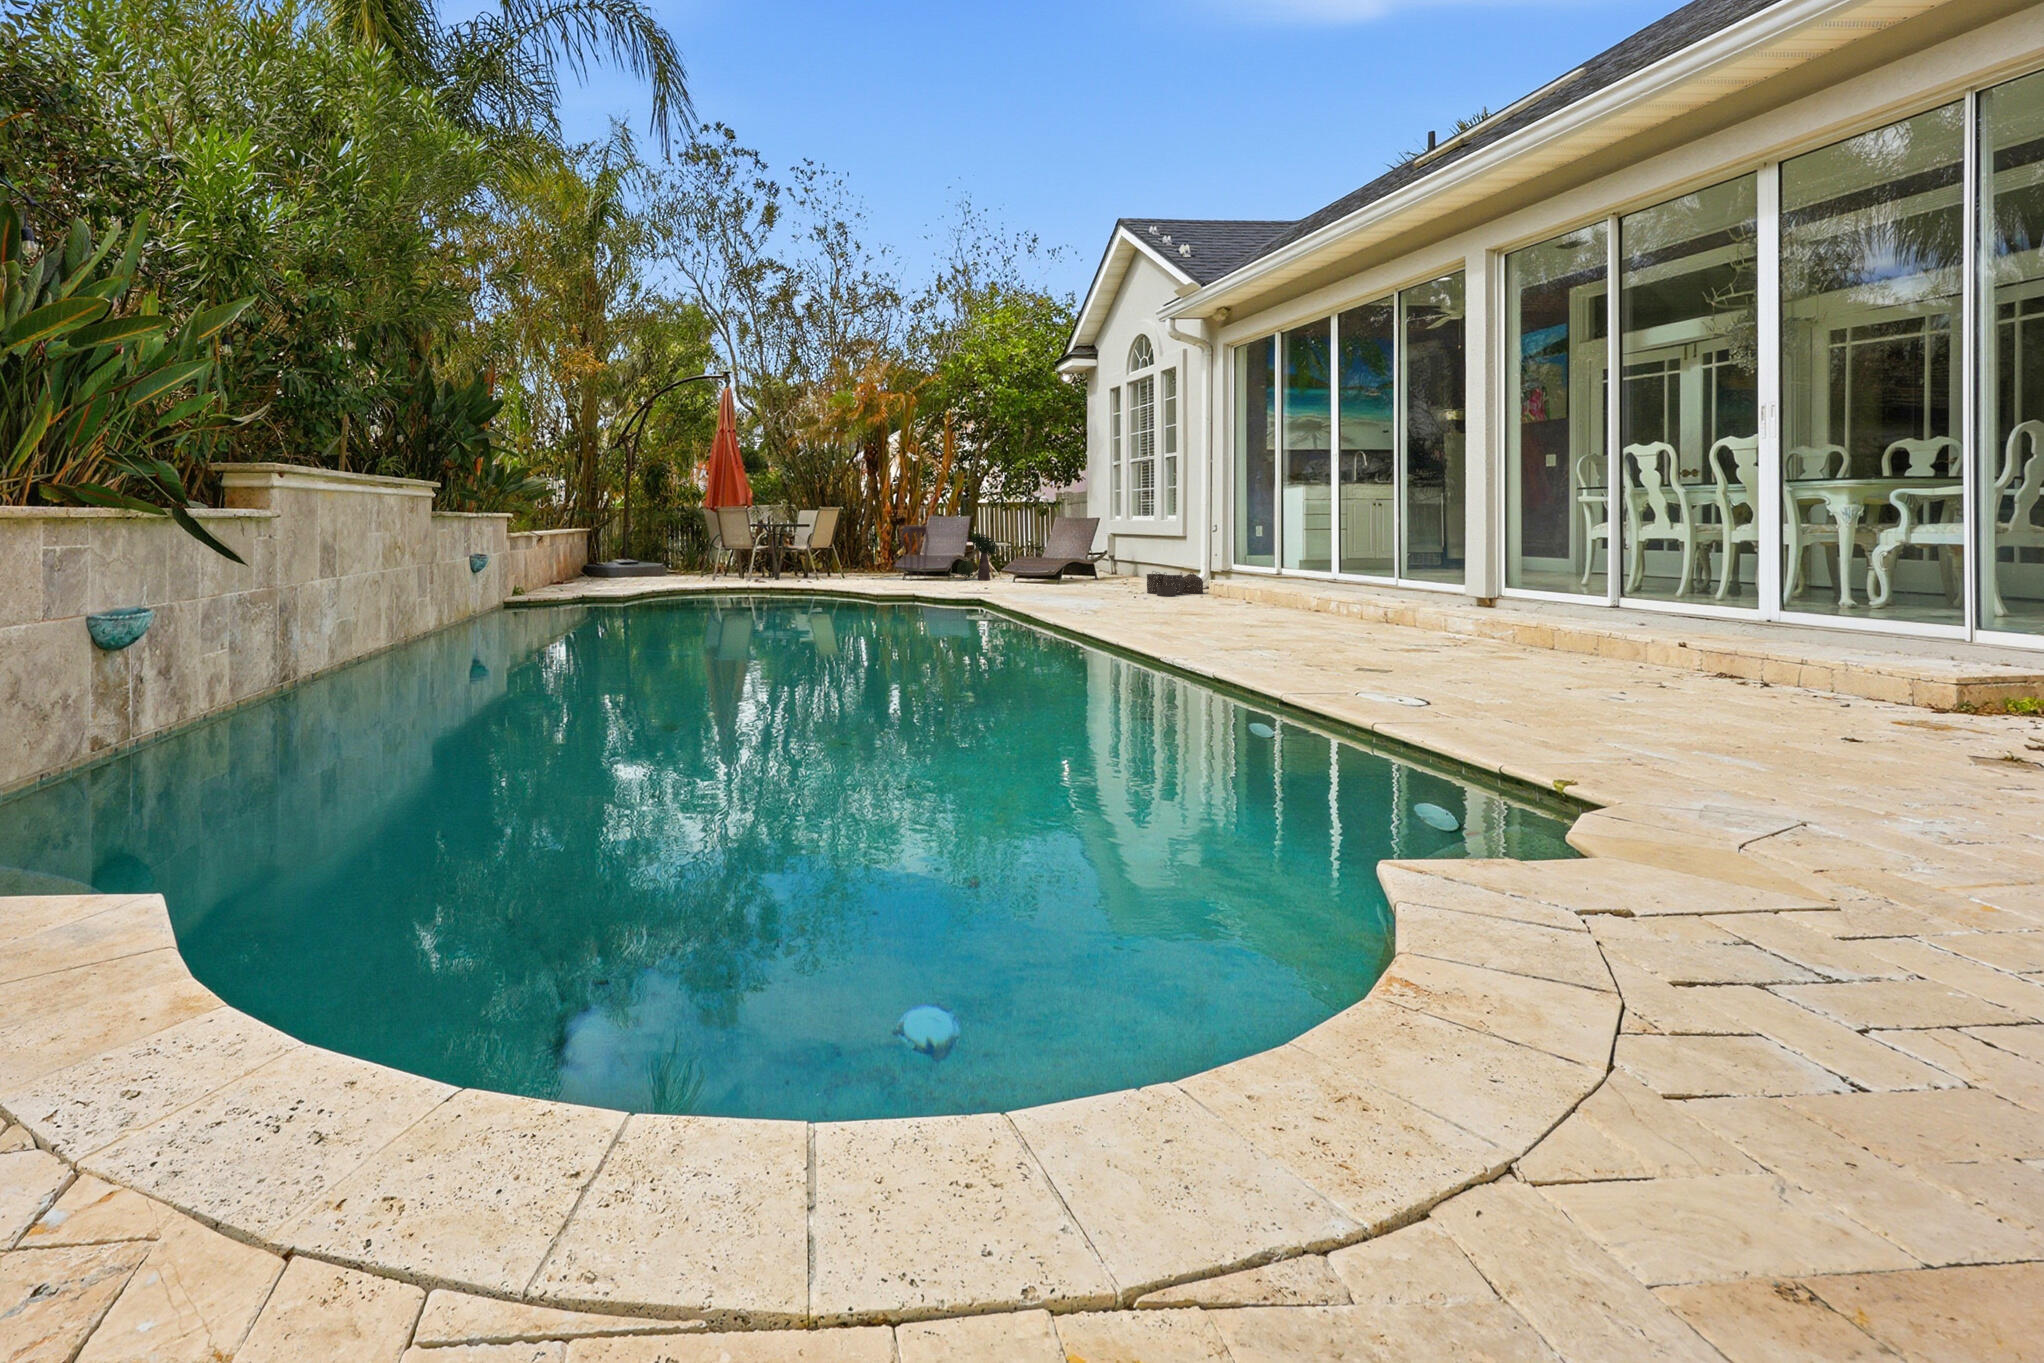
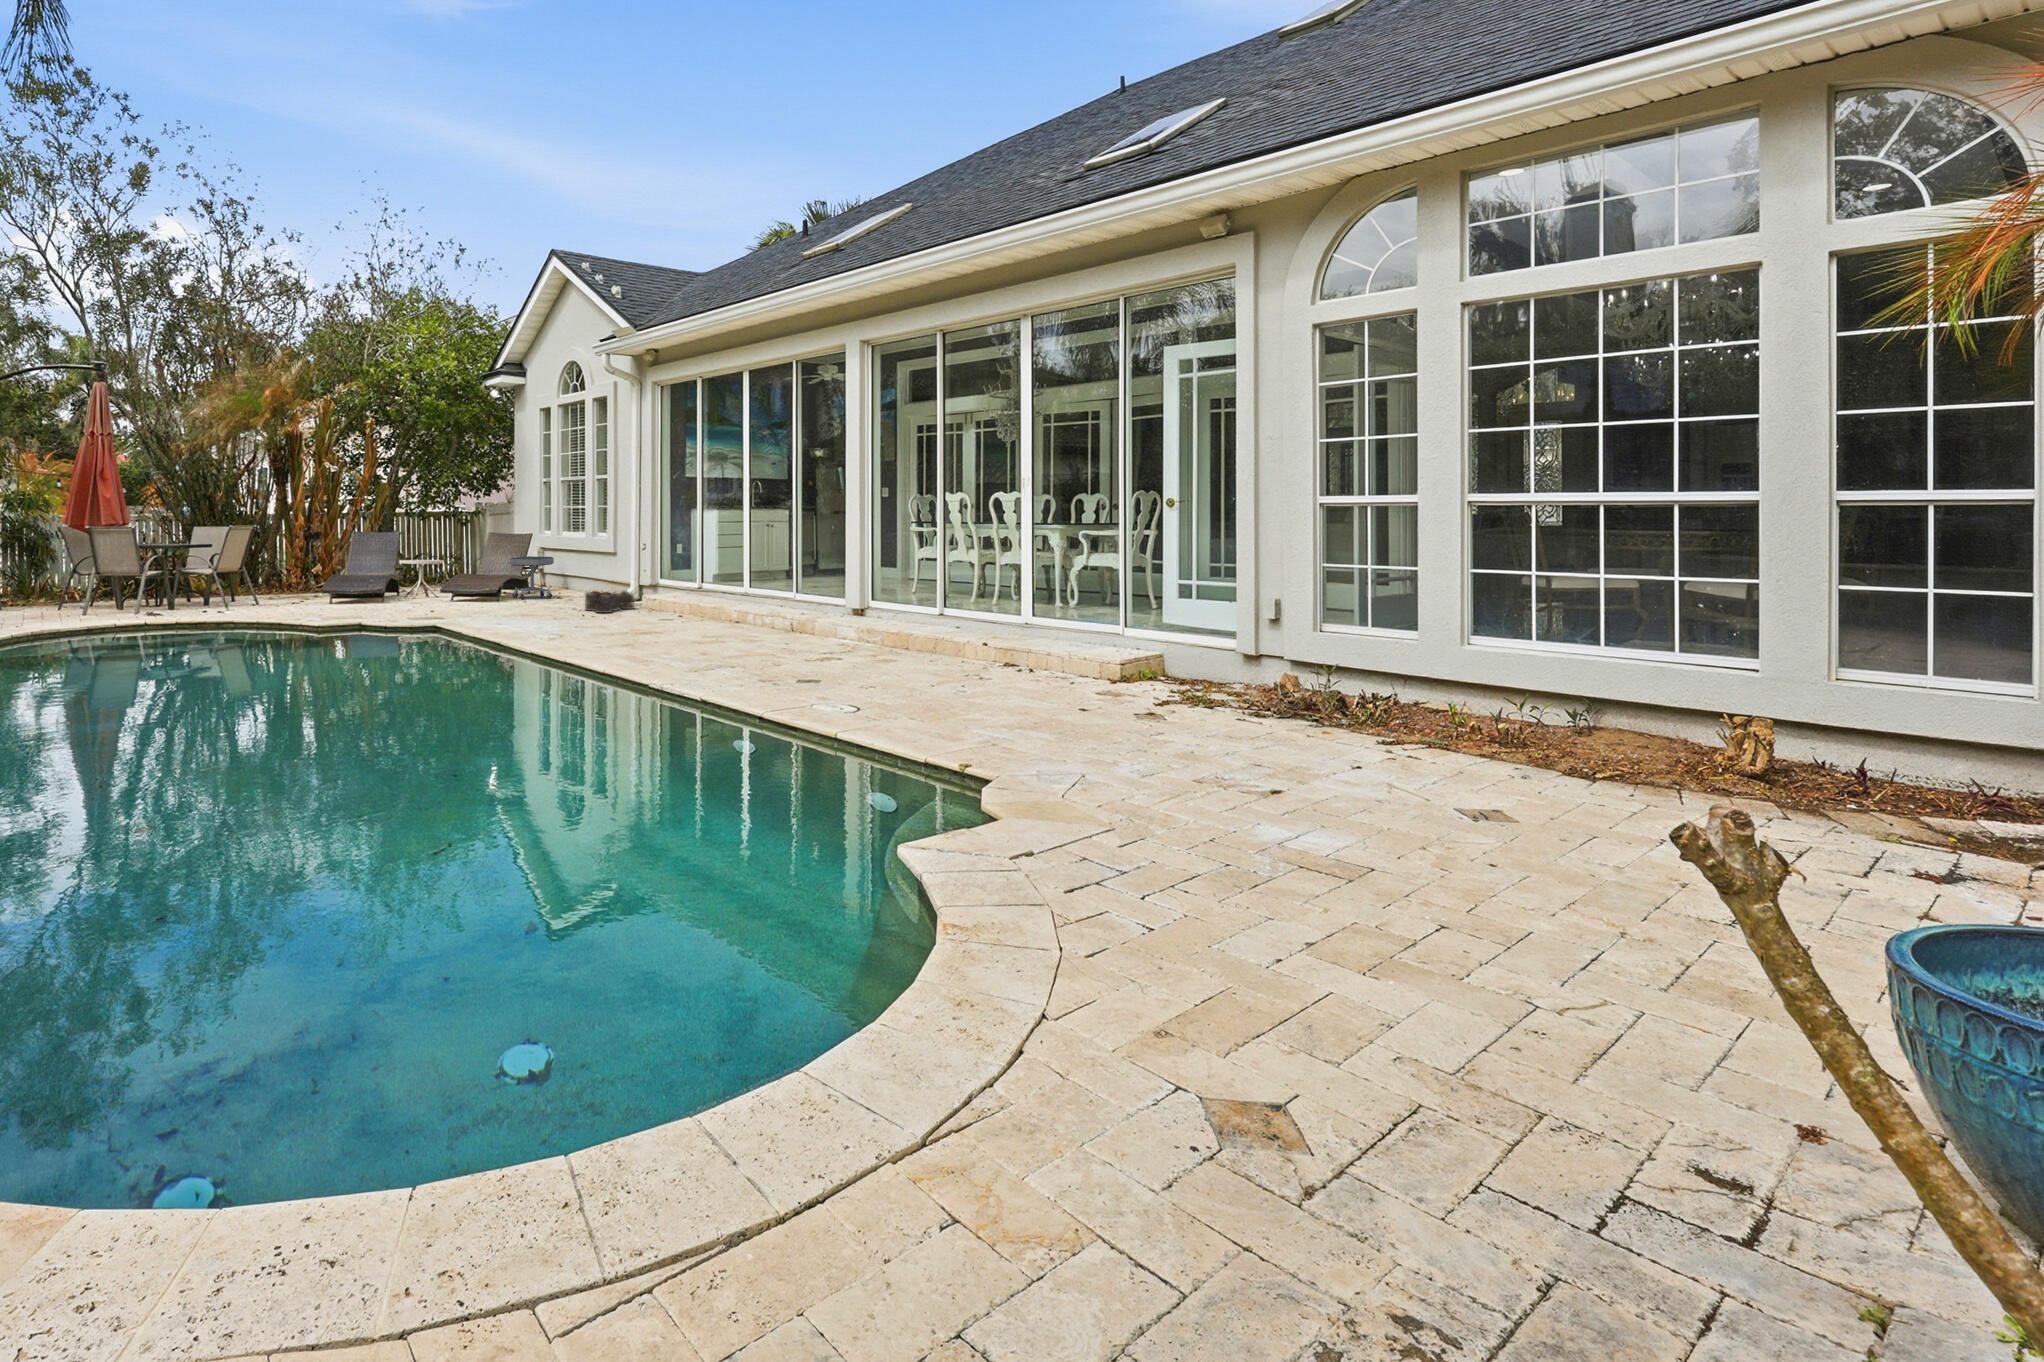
side table: present [901,526,929,563] -> none [320,546,353,606]
potted plant: present [957,533,998,580] -> none [386,553,430,604]
stool: none [1076,538,1121,581] -> present [510,556,554,600]

